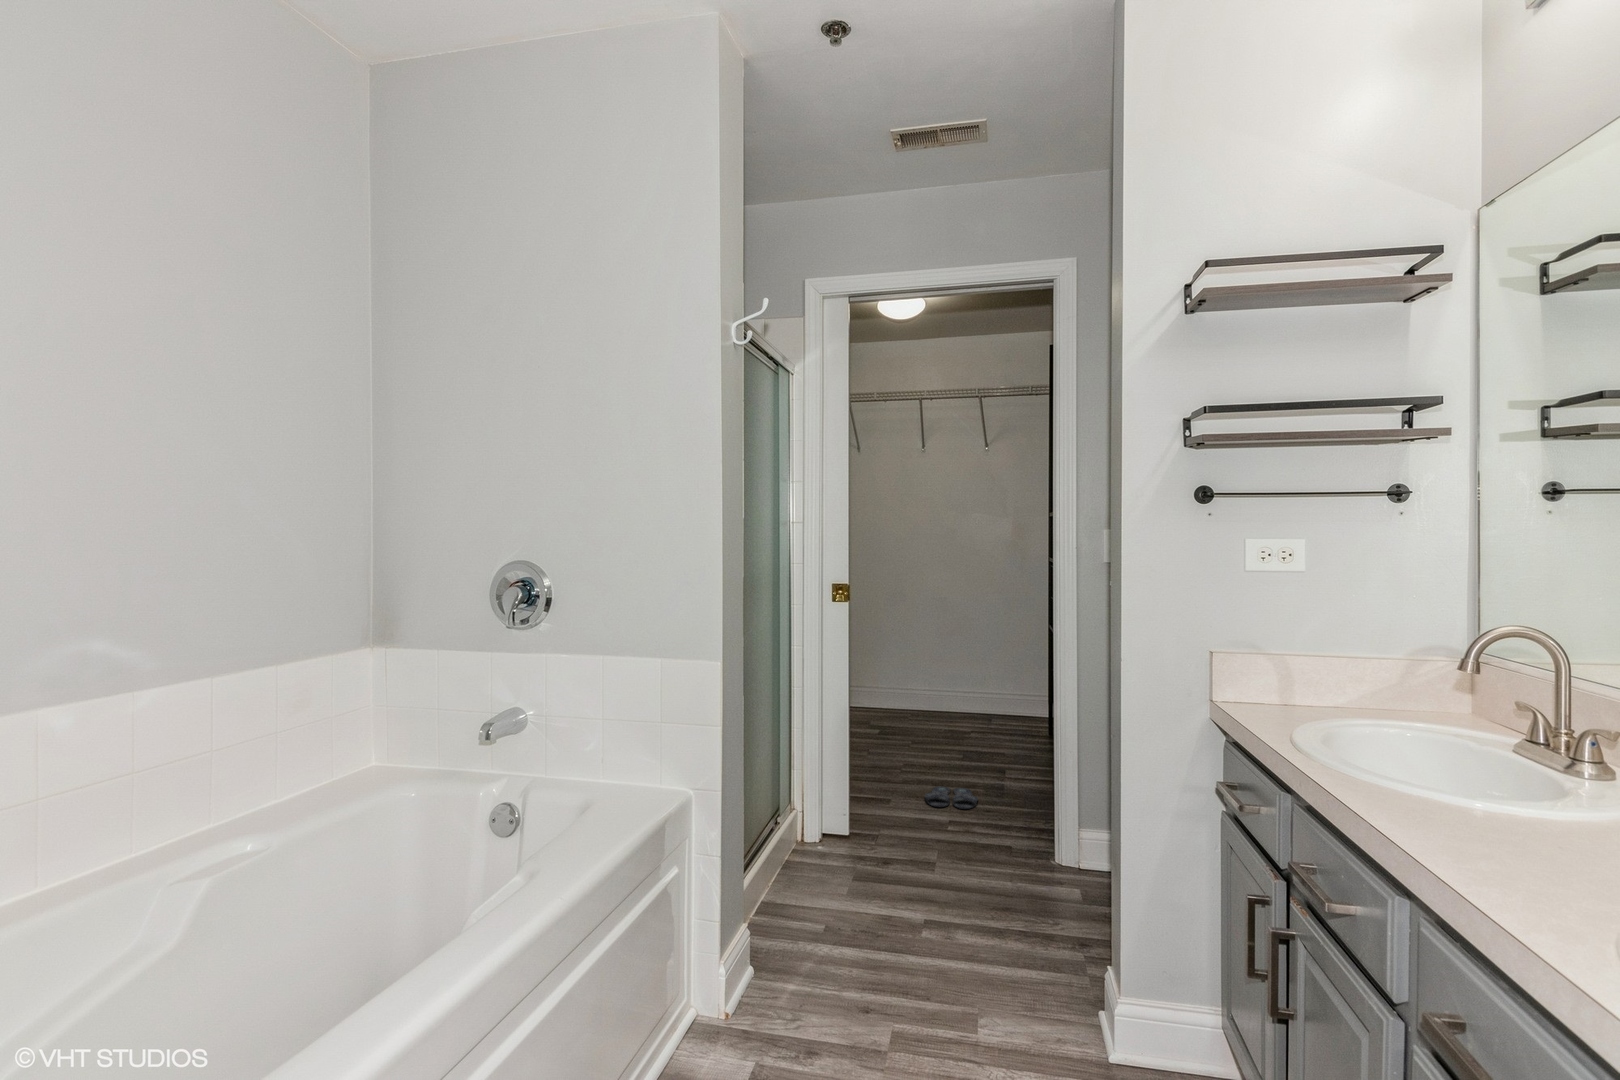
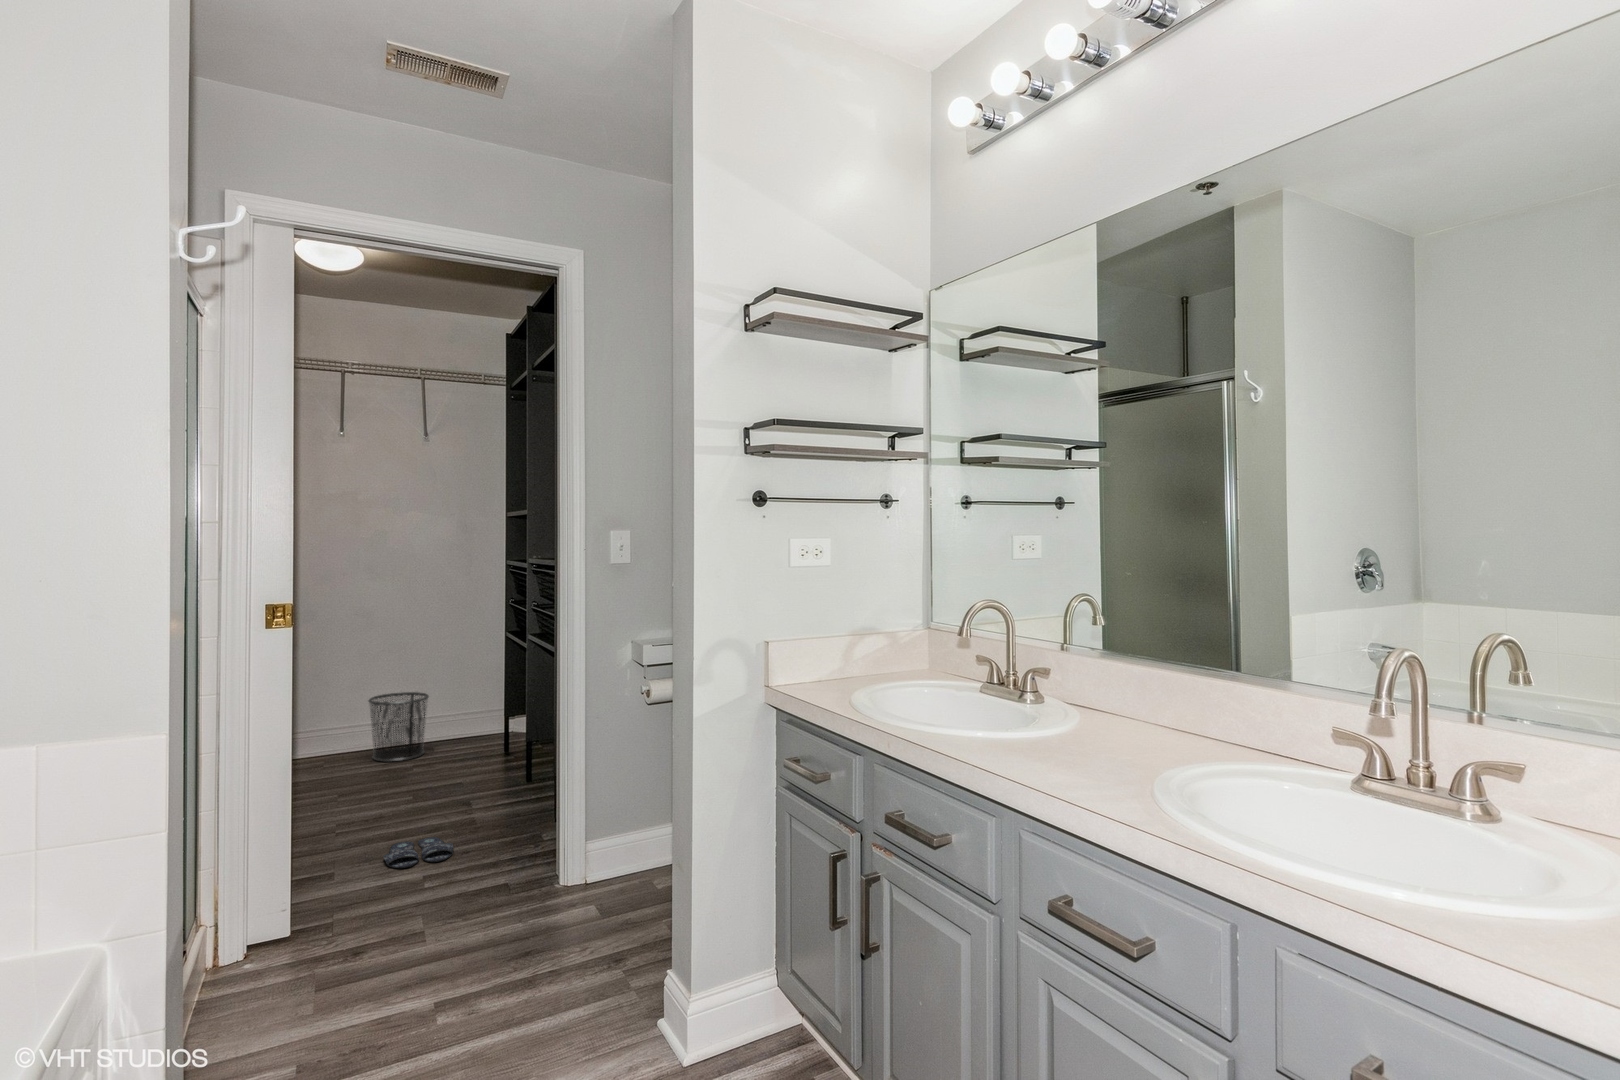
waste bin: none [941,664,987,721] -> present [368,692,429,762]

